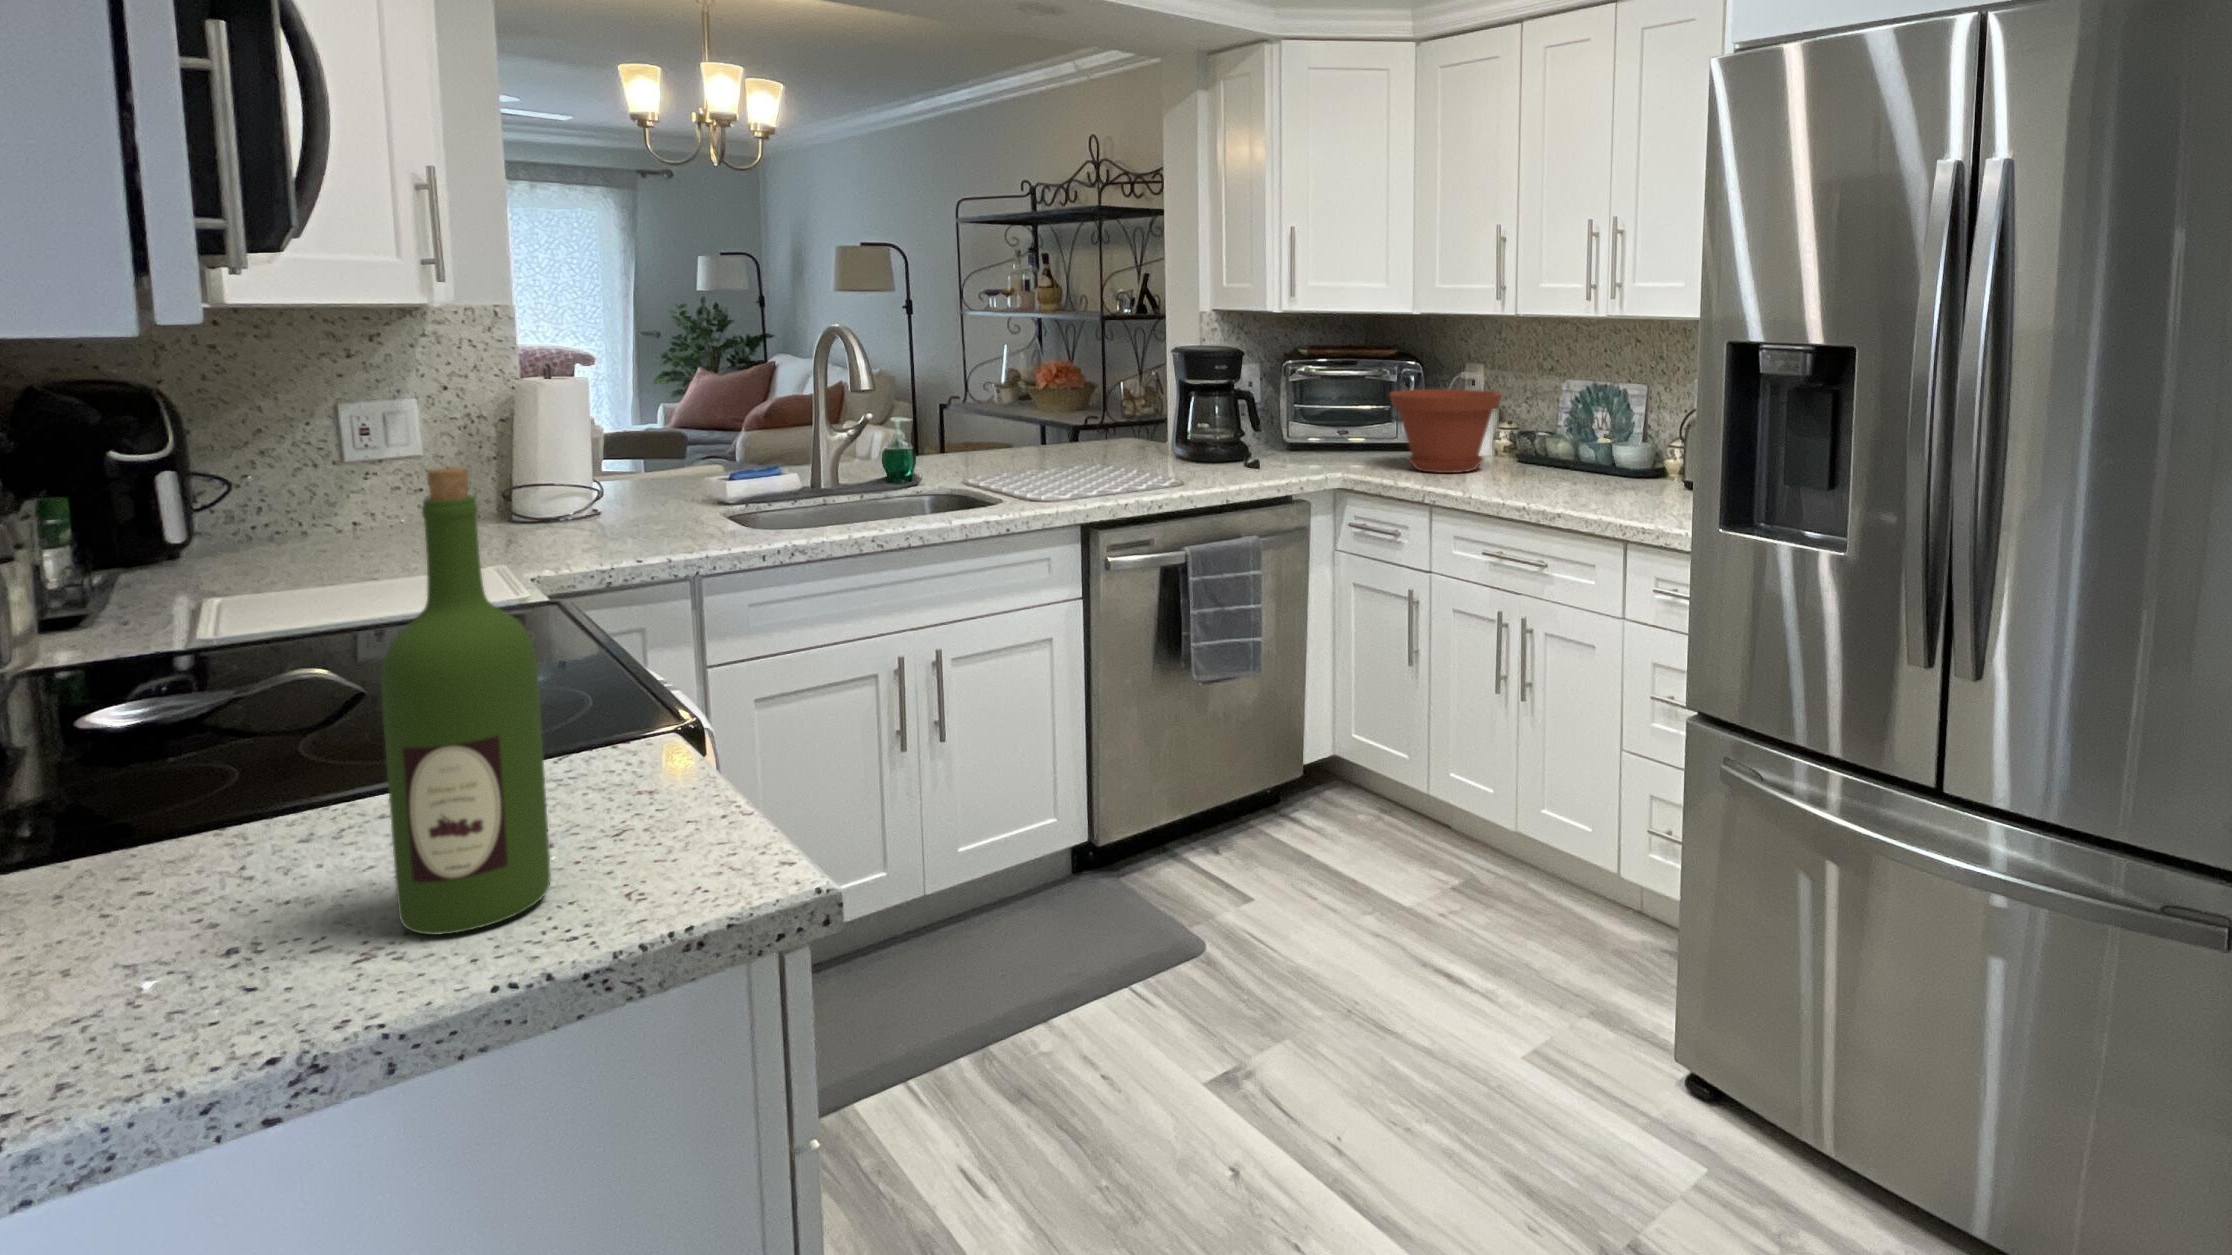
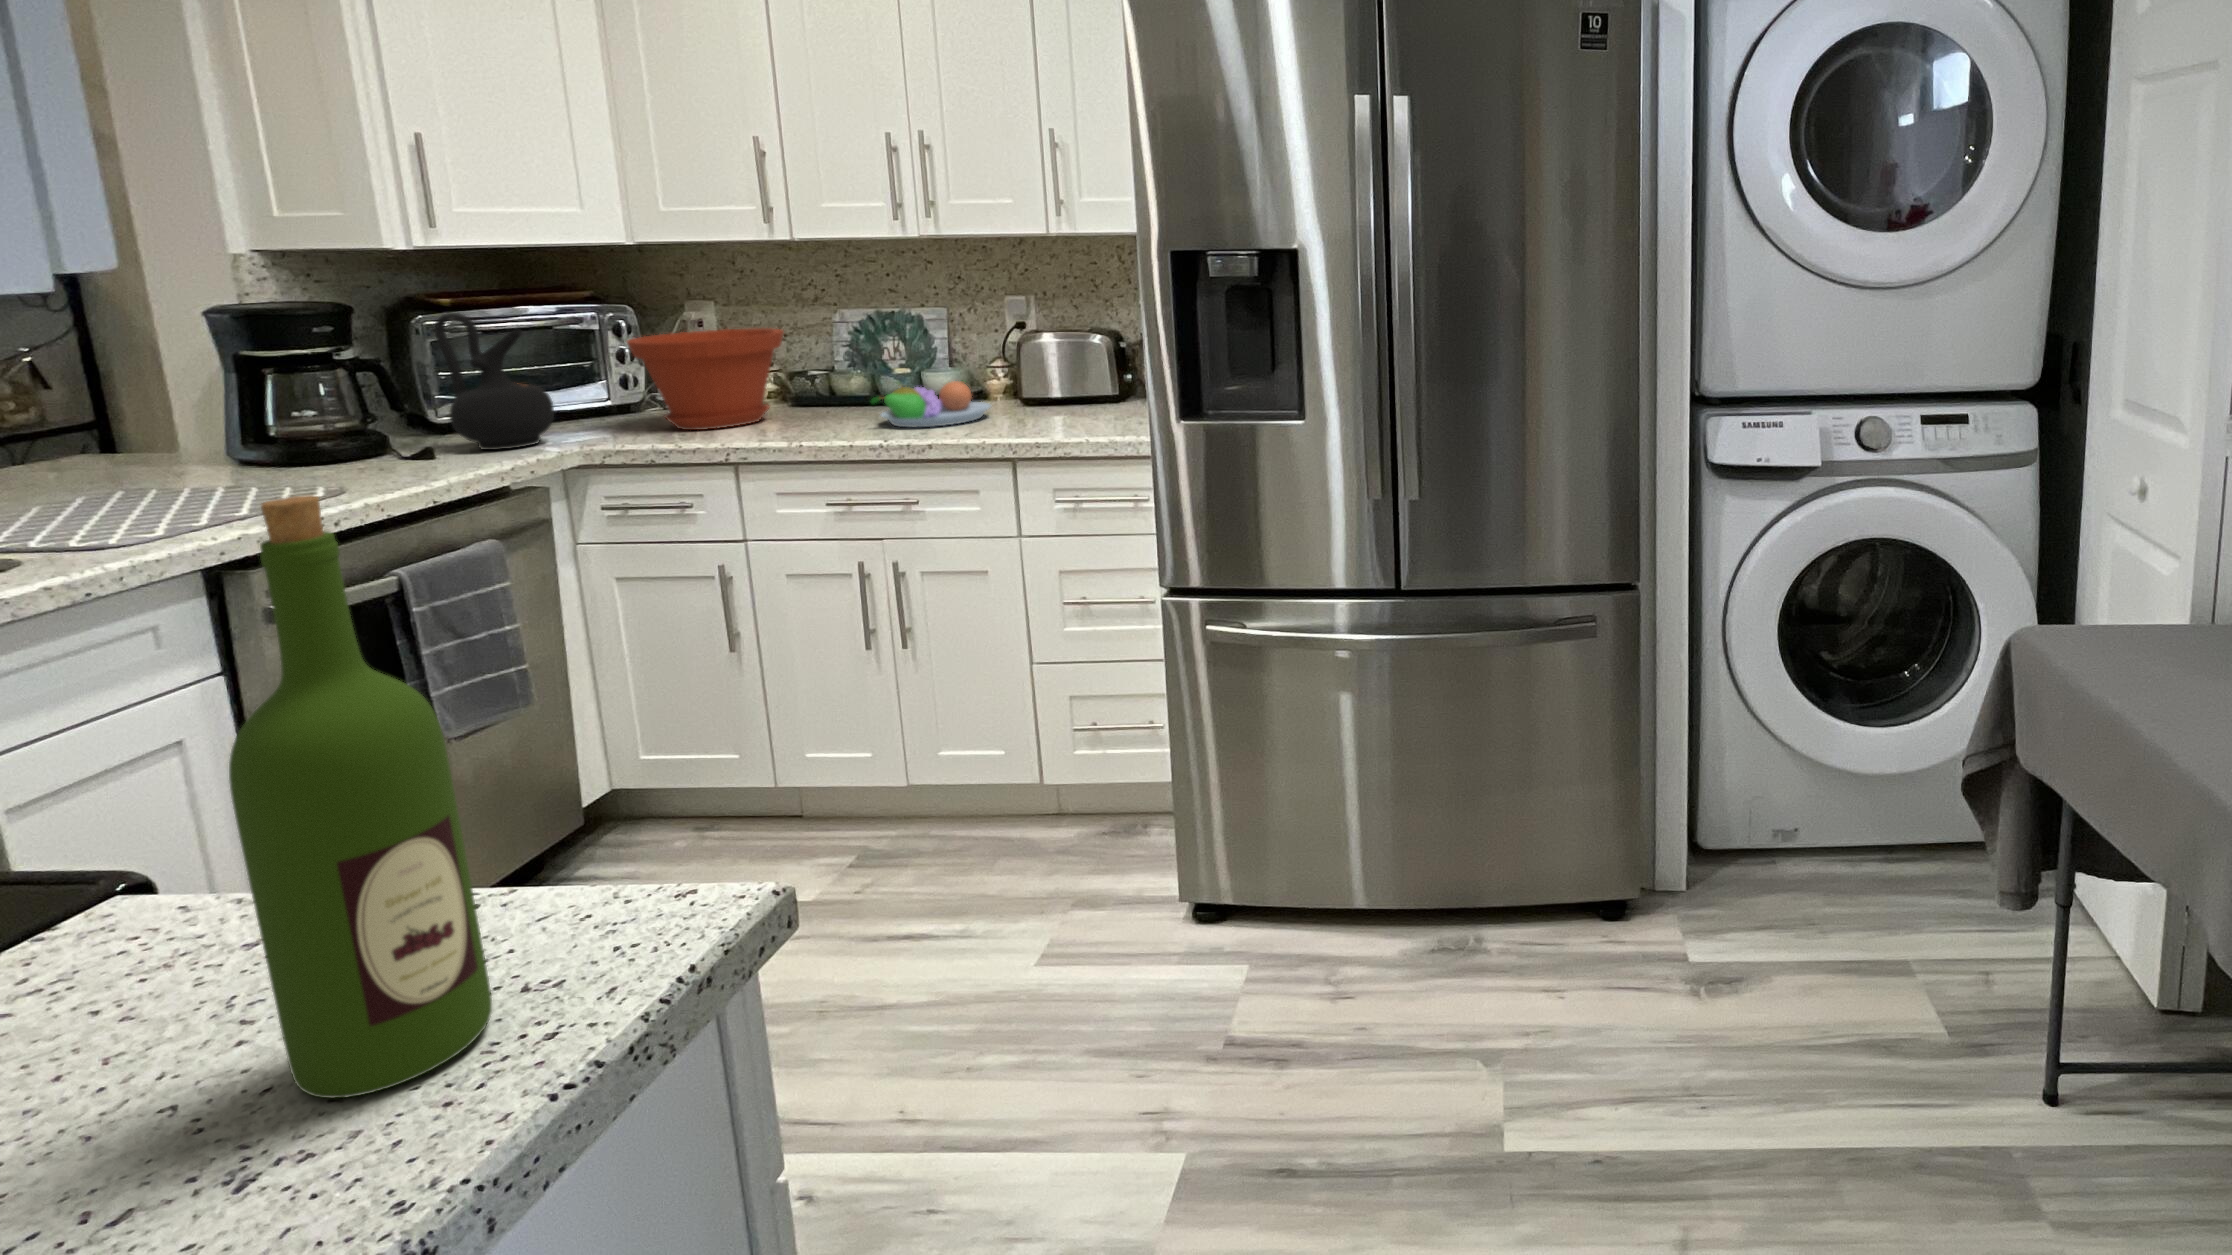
ceramic jug: none [1274,360,1337,467] -> present [434,313,554,450]
fruit bowl: none [1536,450,1644,497] -> present [871,380,990,427]

